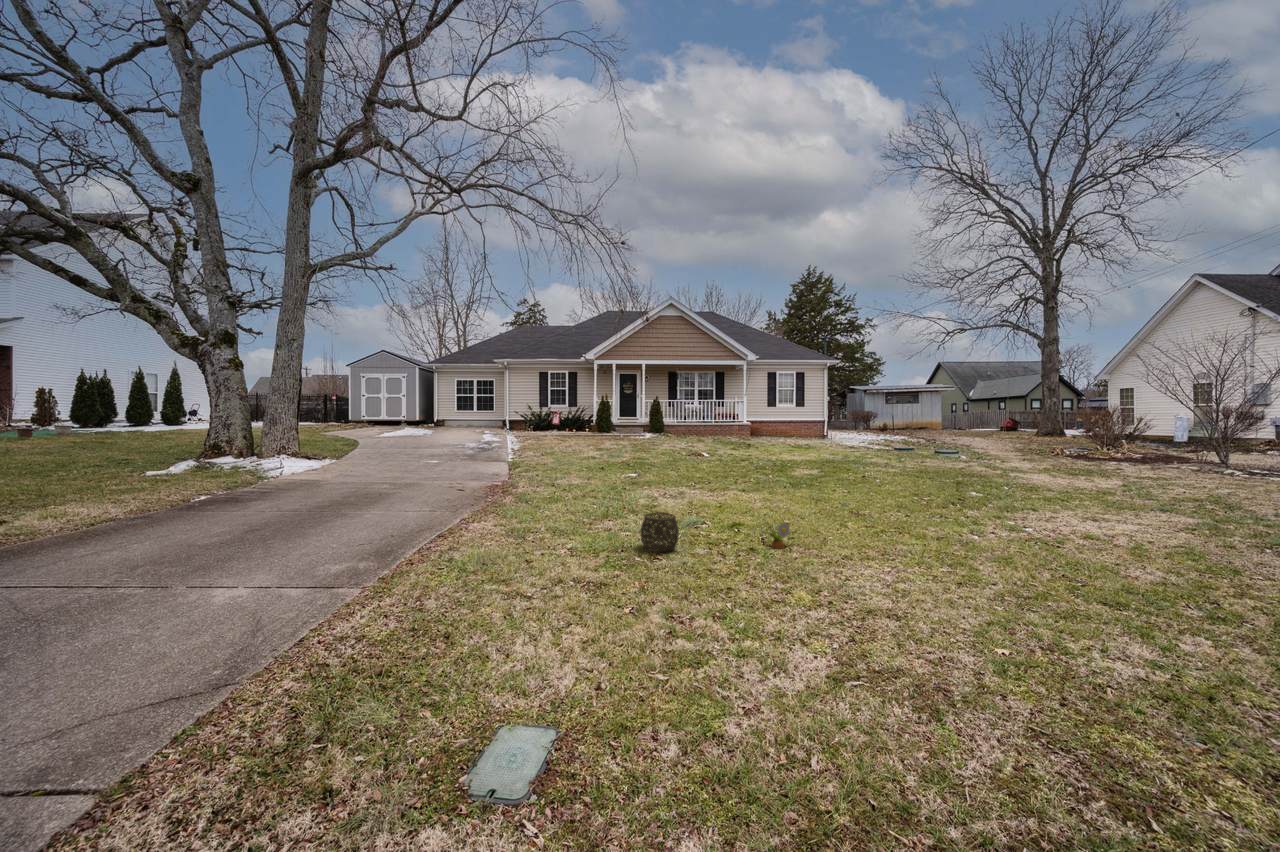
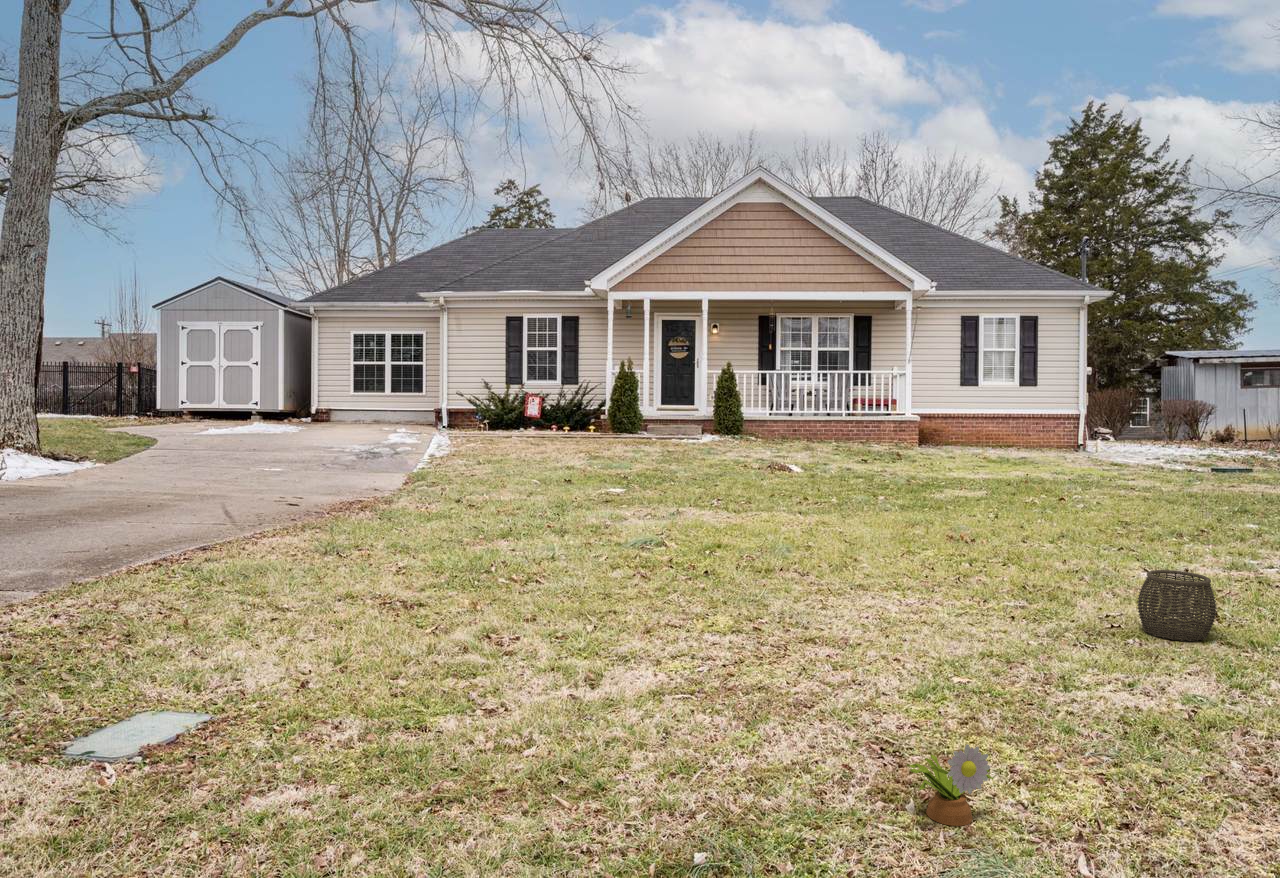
woven basket: present [641,512,679,552] -> present [1137,570,1217,641]

